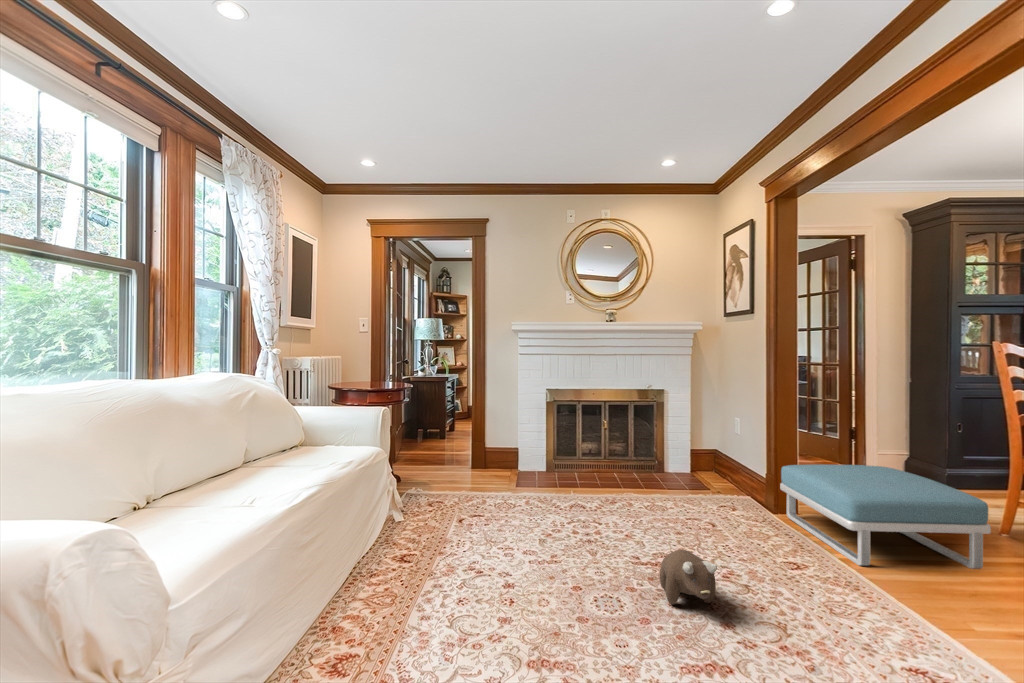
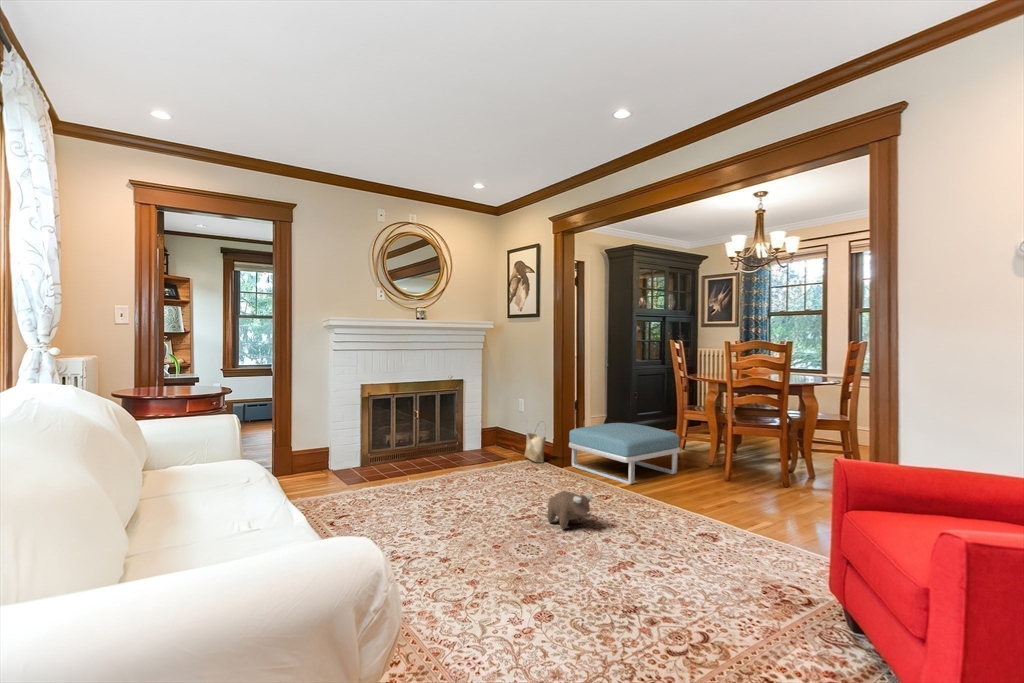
woven basket: none [730,446,757,503] -> present [524,433,546,463]

